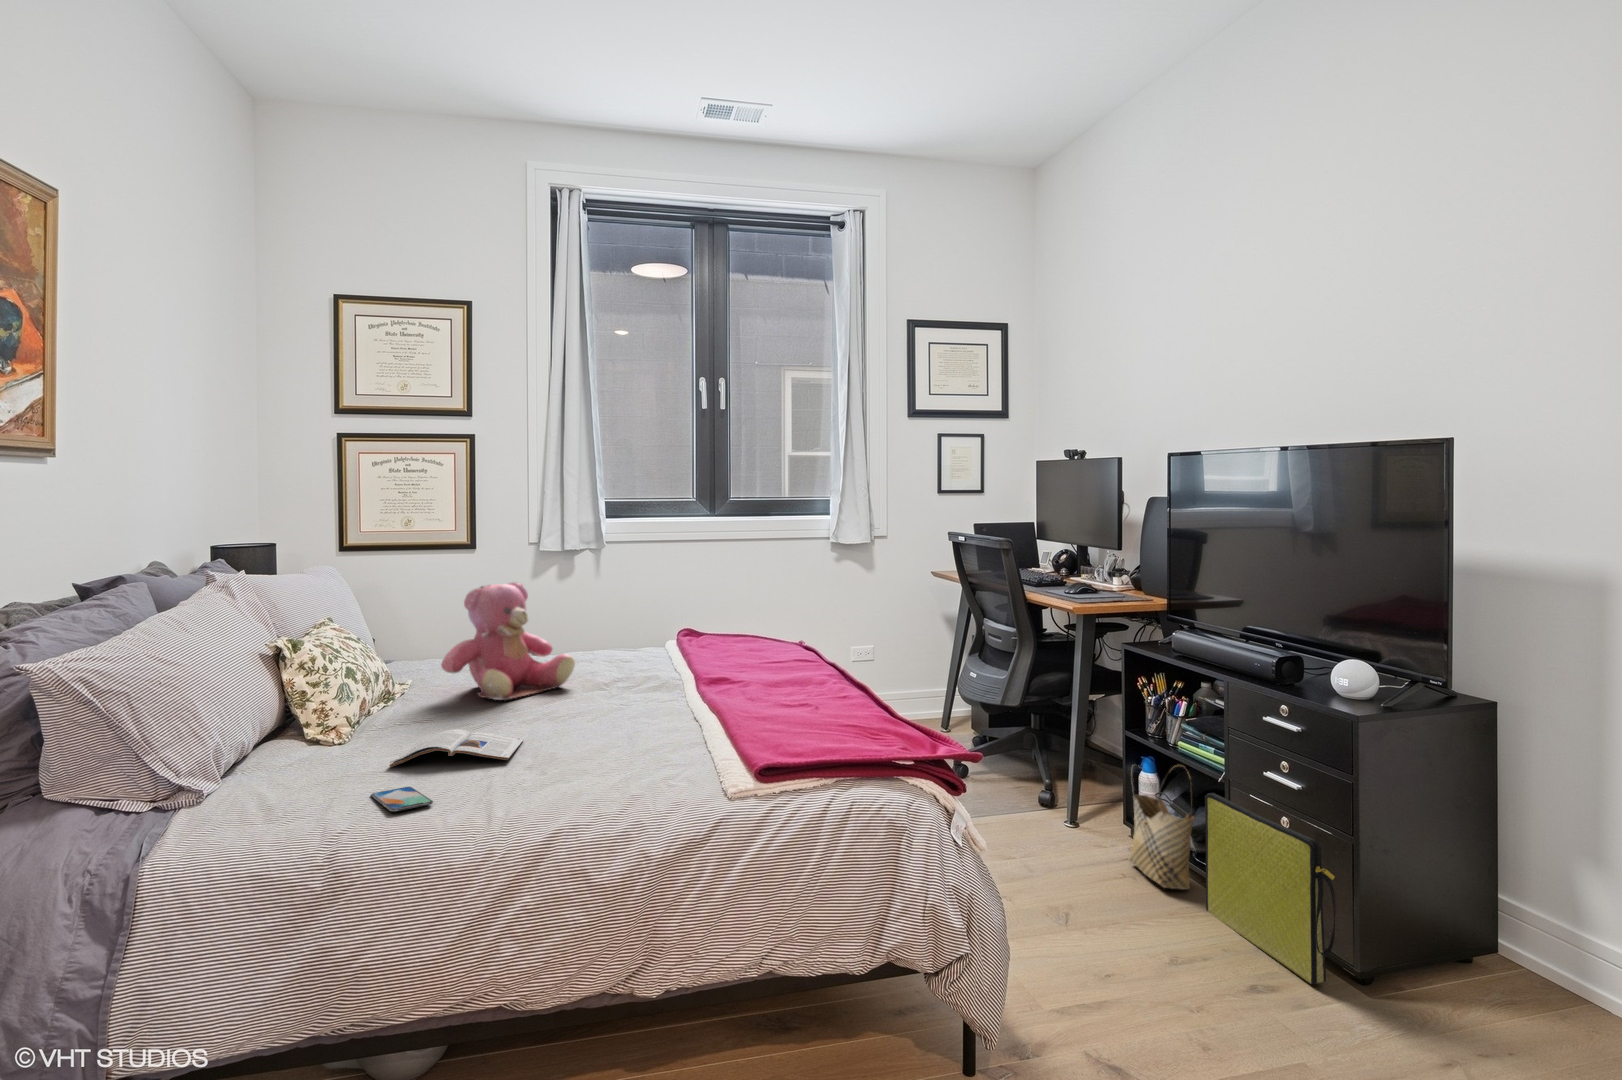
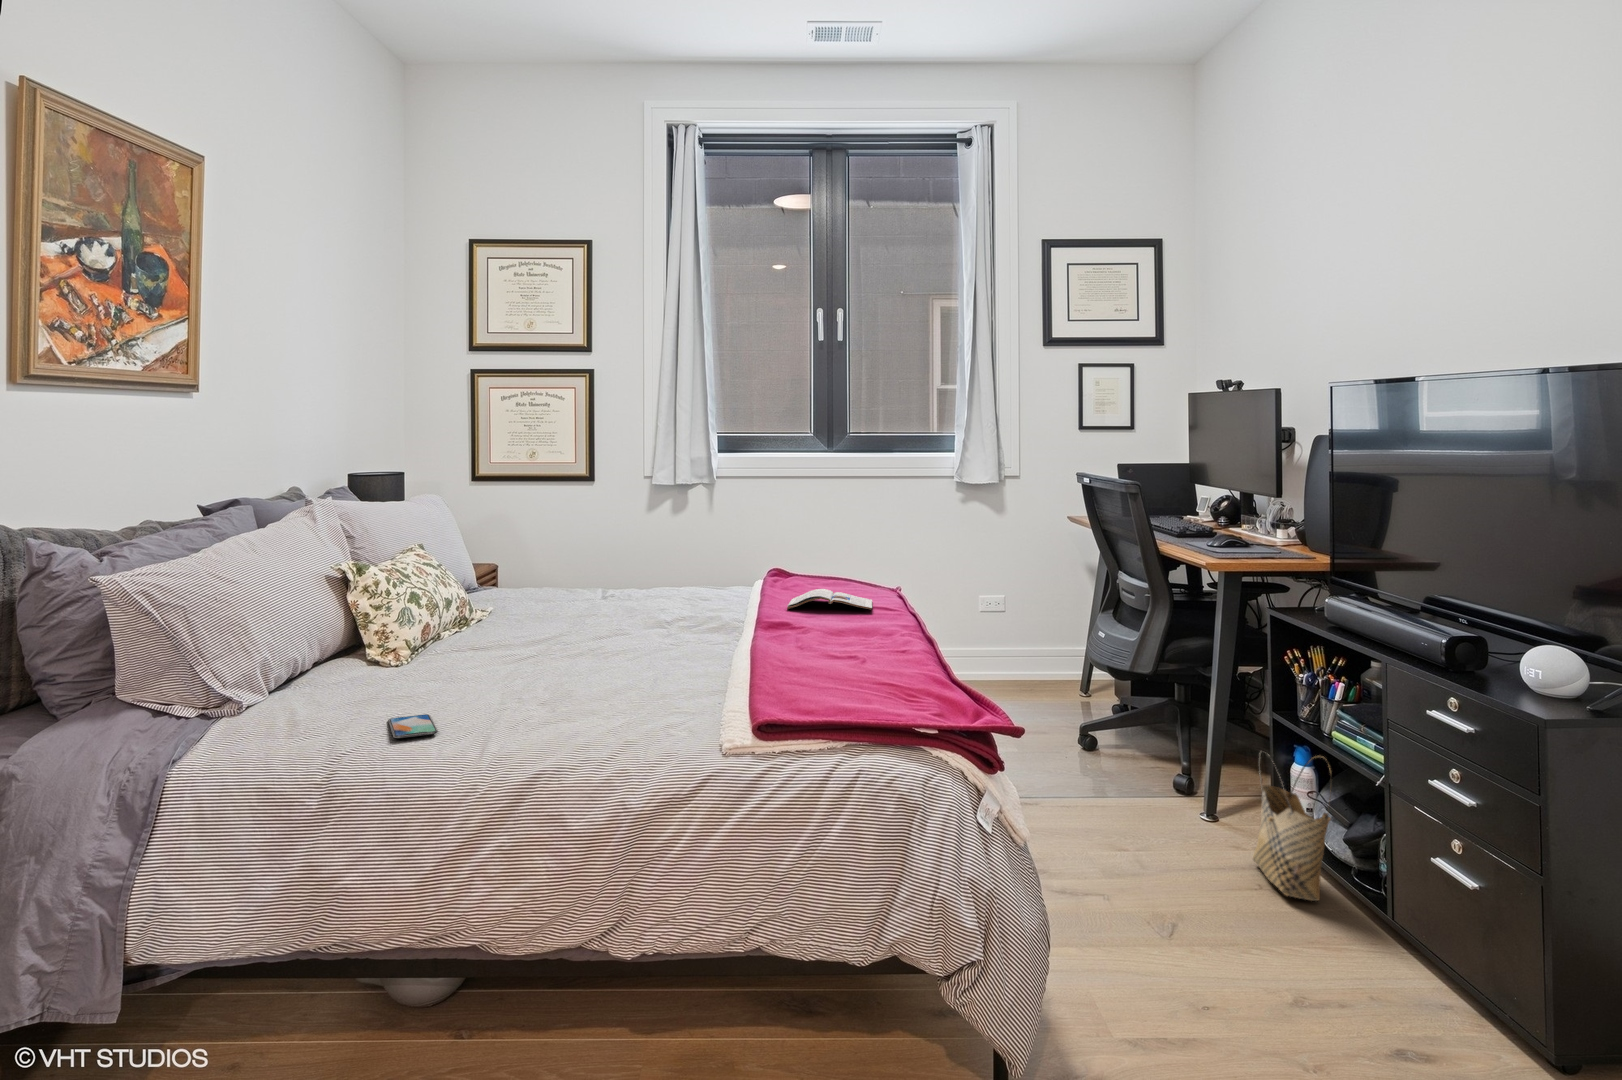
teddy bear: present [441,582,575,700] -> none [512,514,646,633]
magazine: present [389,729,523,767] -> present [787,589,872,609]
bag: present [1205,793,1336,984] -> none [1334,793,1486,1035]

